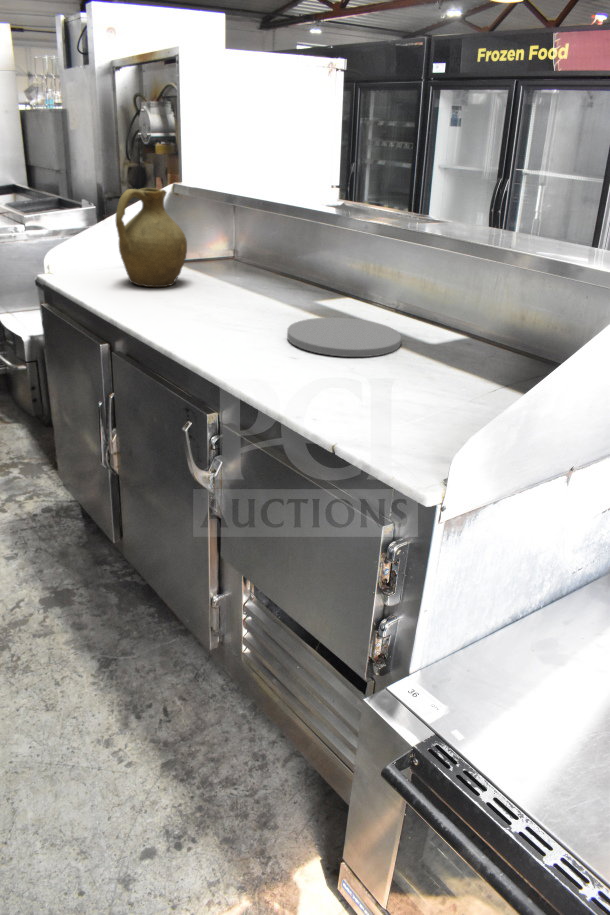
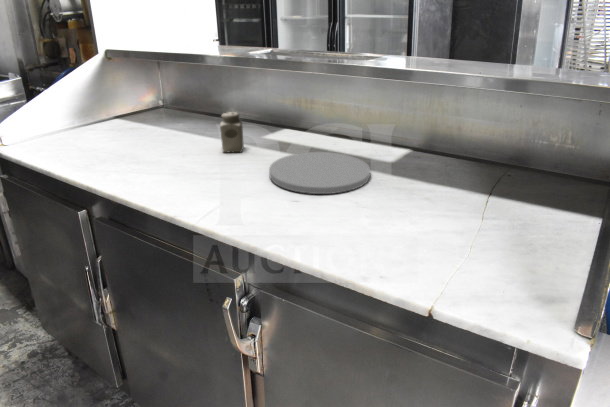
pitcher: present [116,188,187,287] -> none [63,58,136,148]
salt shaker: none [261,262,289,310] -> present [220,112,244,152]

